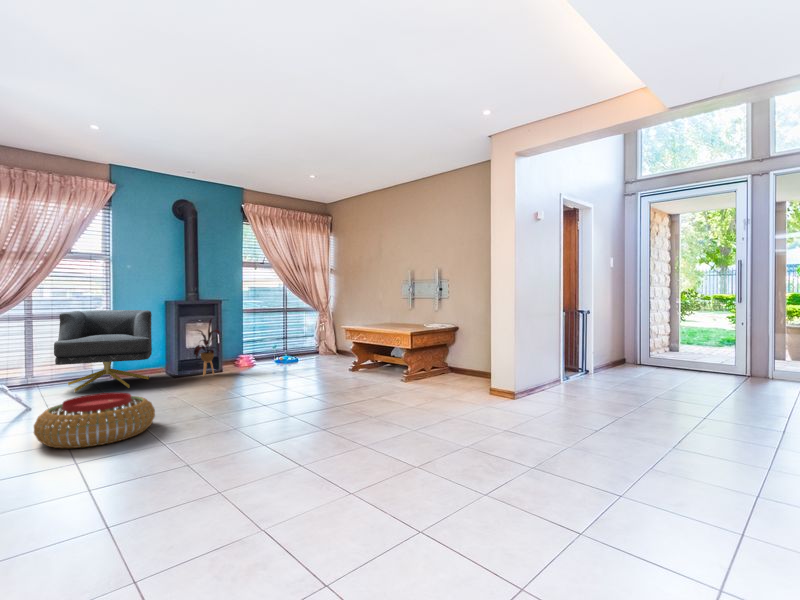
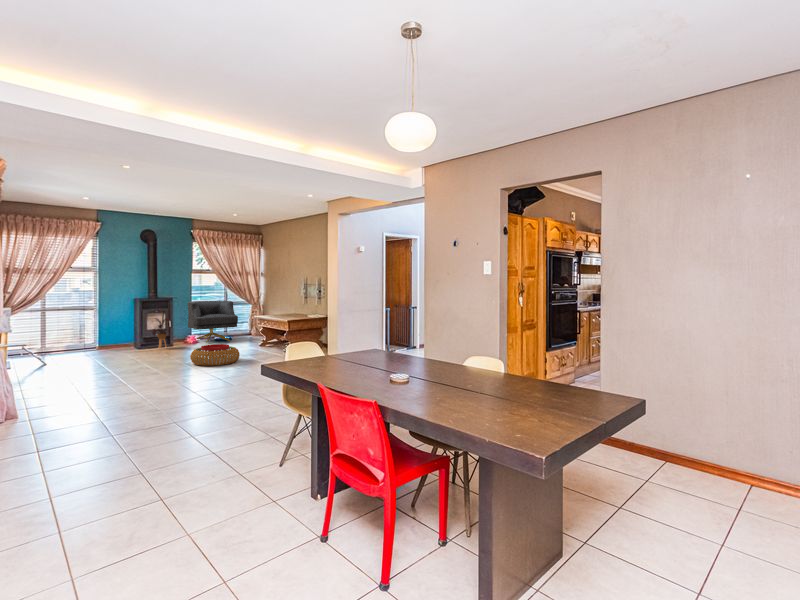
armchair: present [54,310,152,392] -> present [188,301,238,343]
pouf: present [34,393,155,448] -> present [190,344,240,366]

